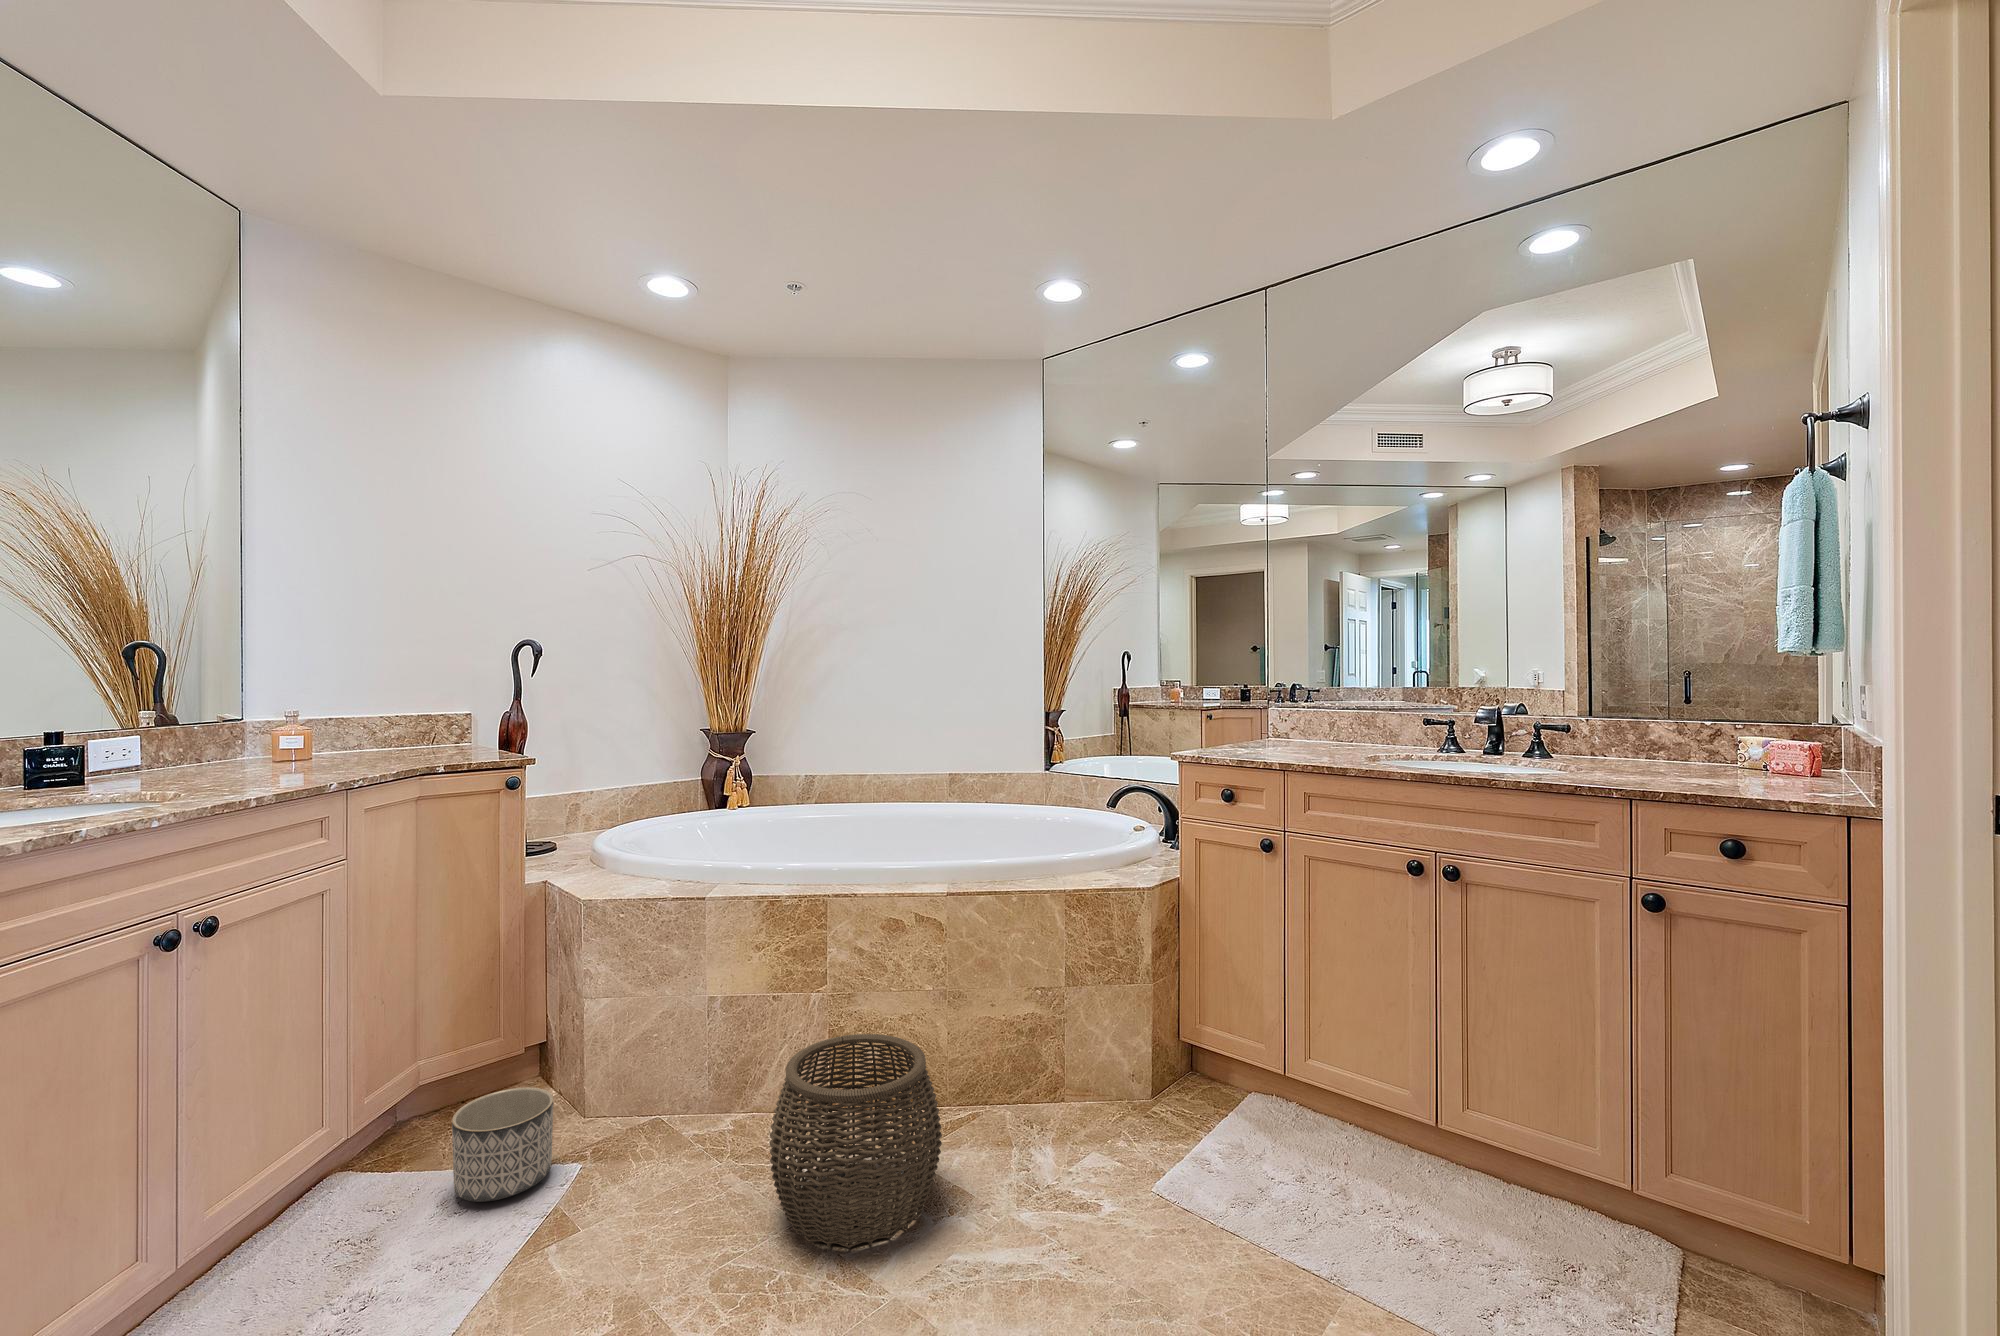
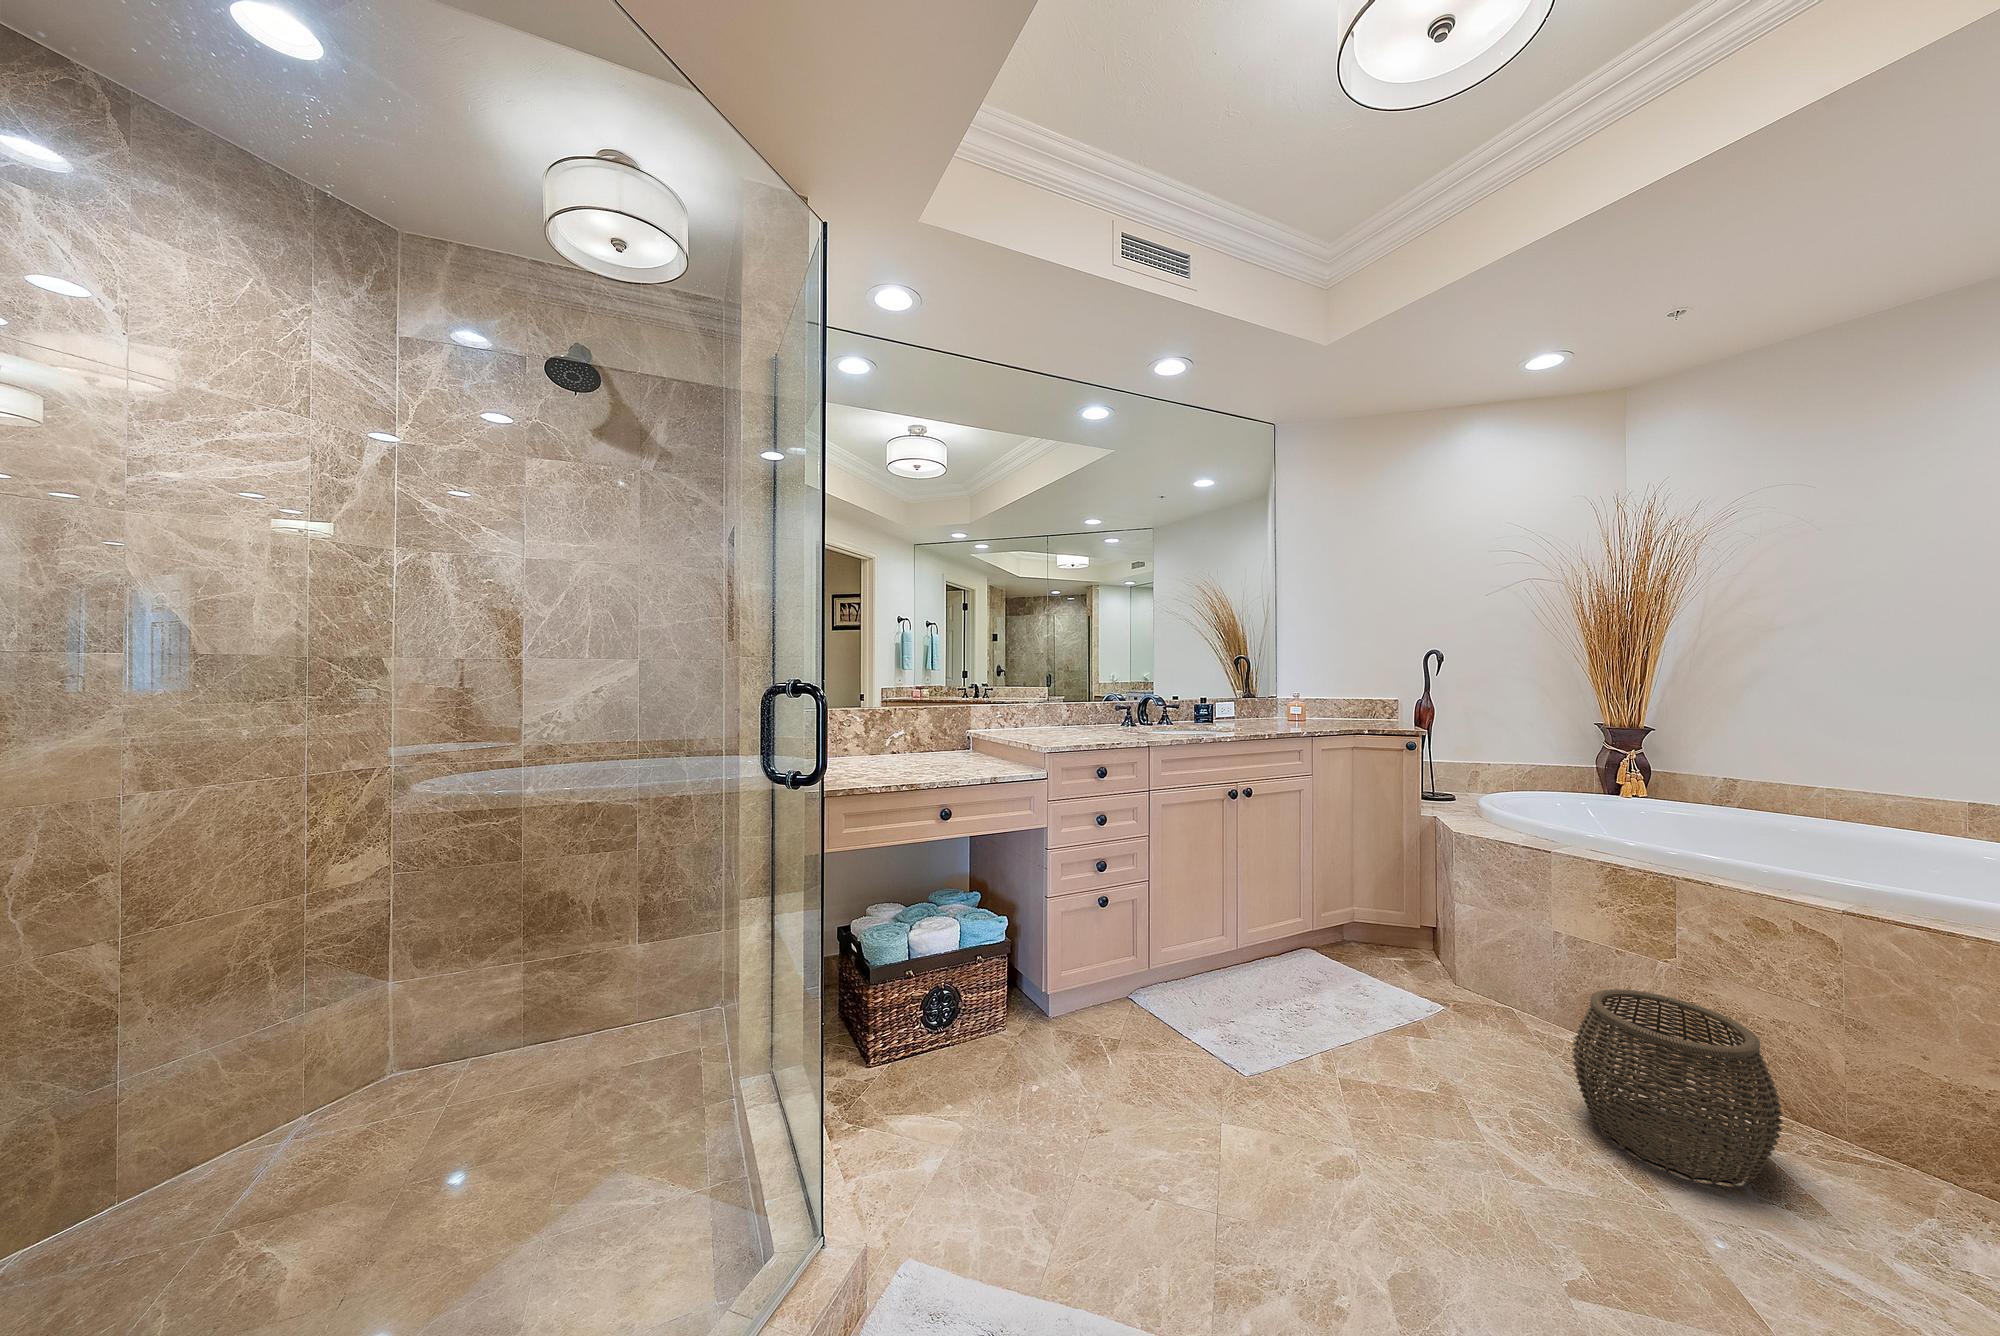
planter: present [452,1088,554,1202] -> none [1361,934,1424,999]

